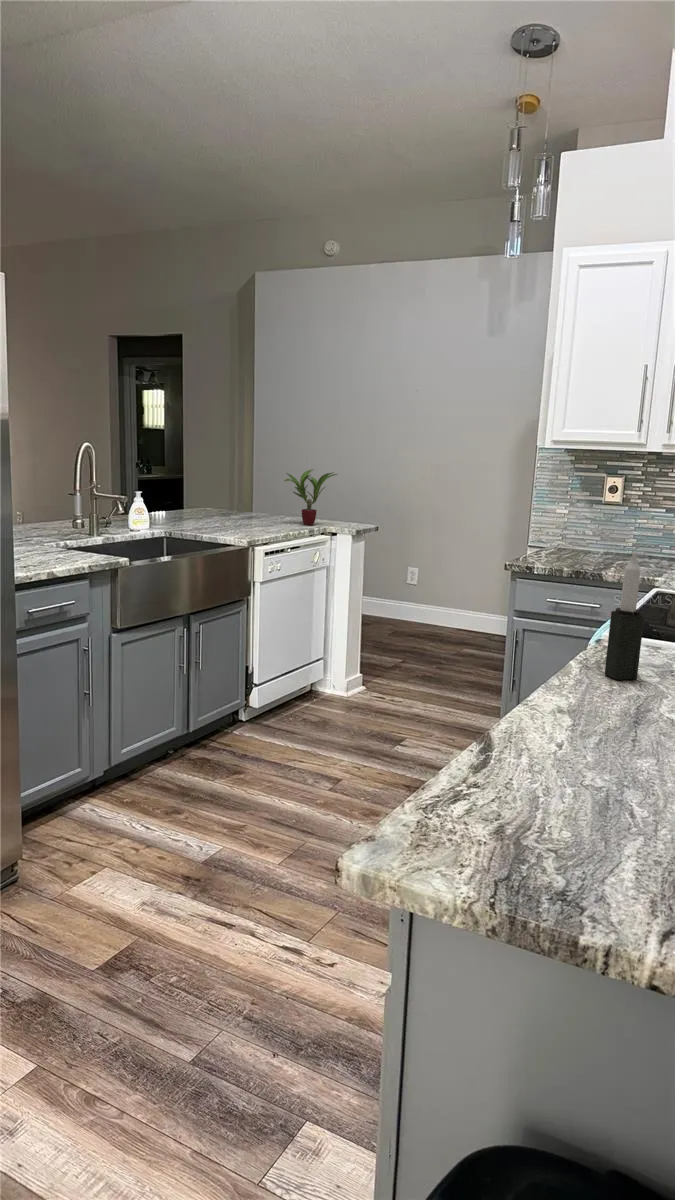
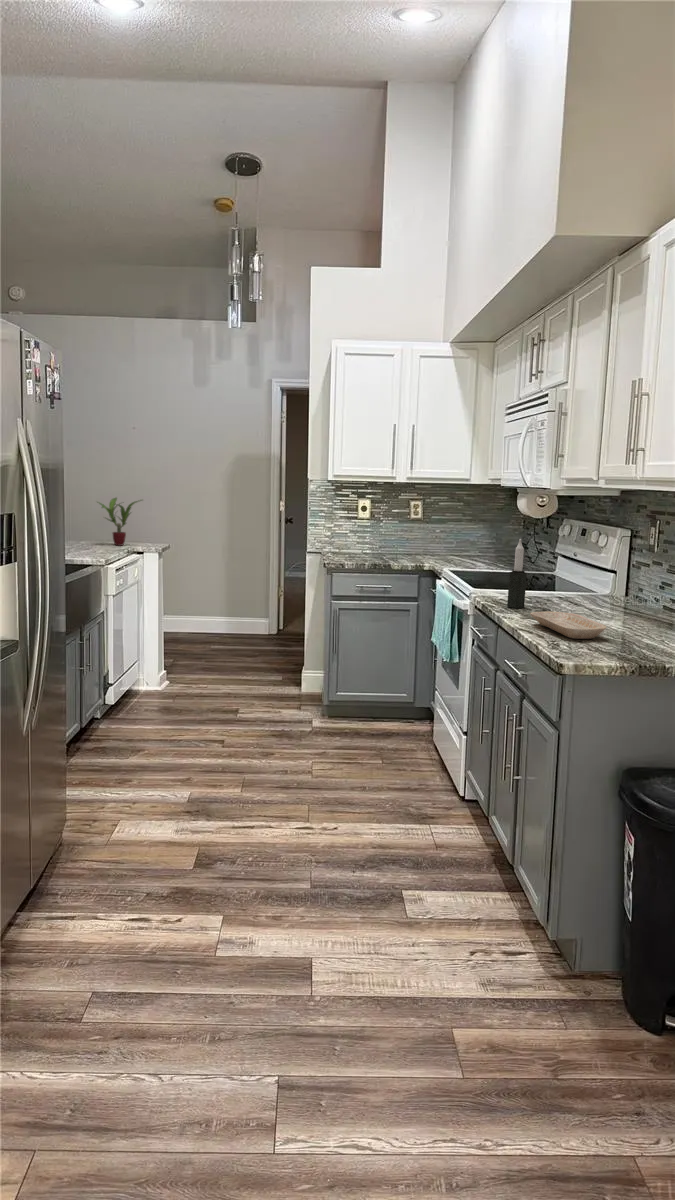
tray: none [524,700,642,789] -> present [530,611,606,639]

